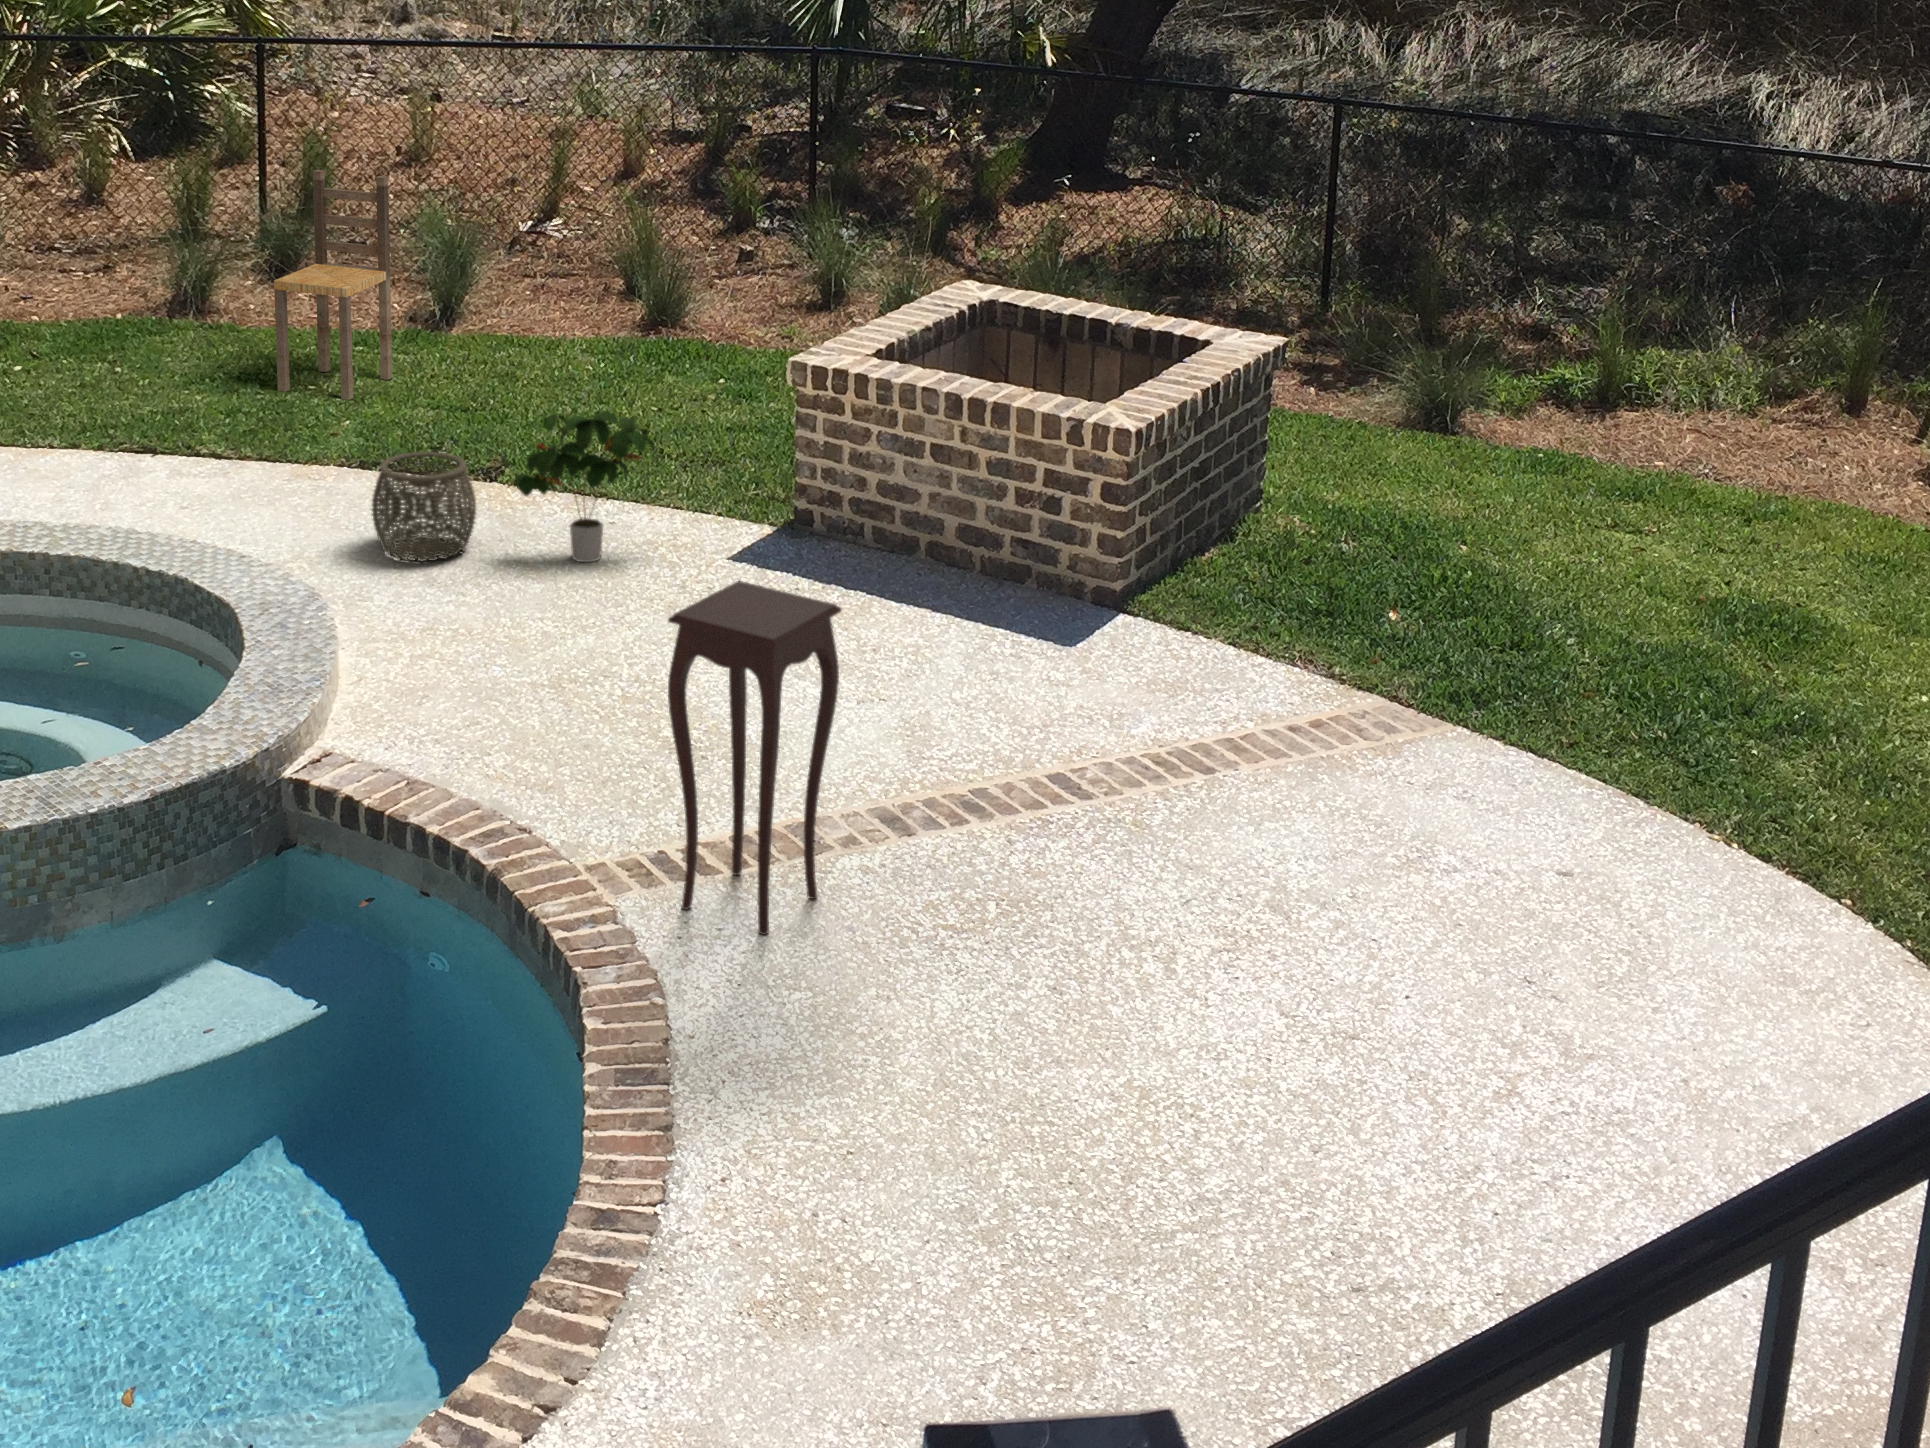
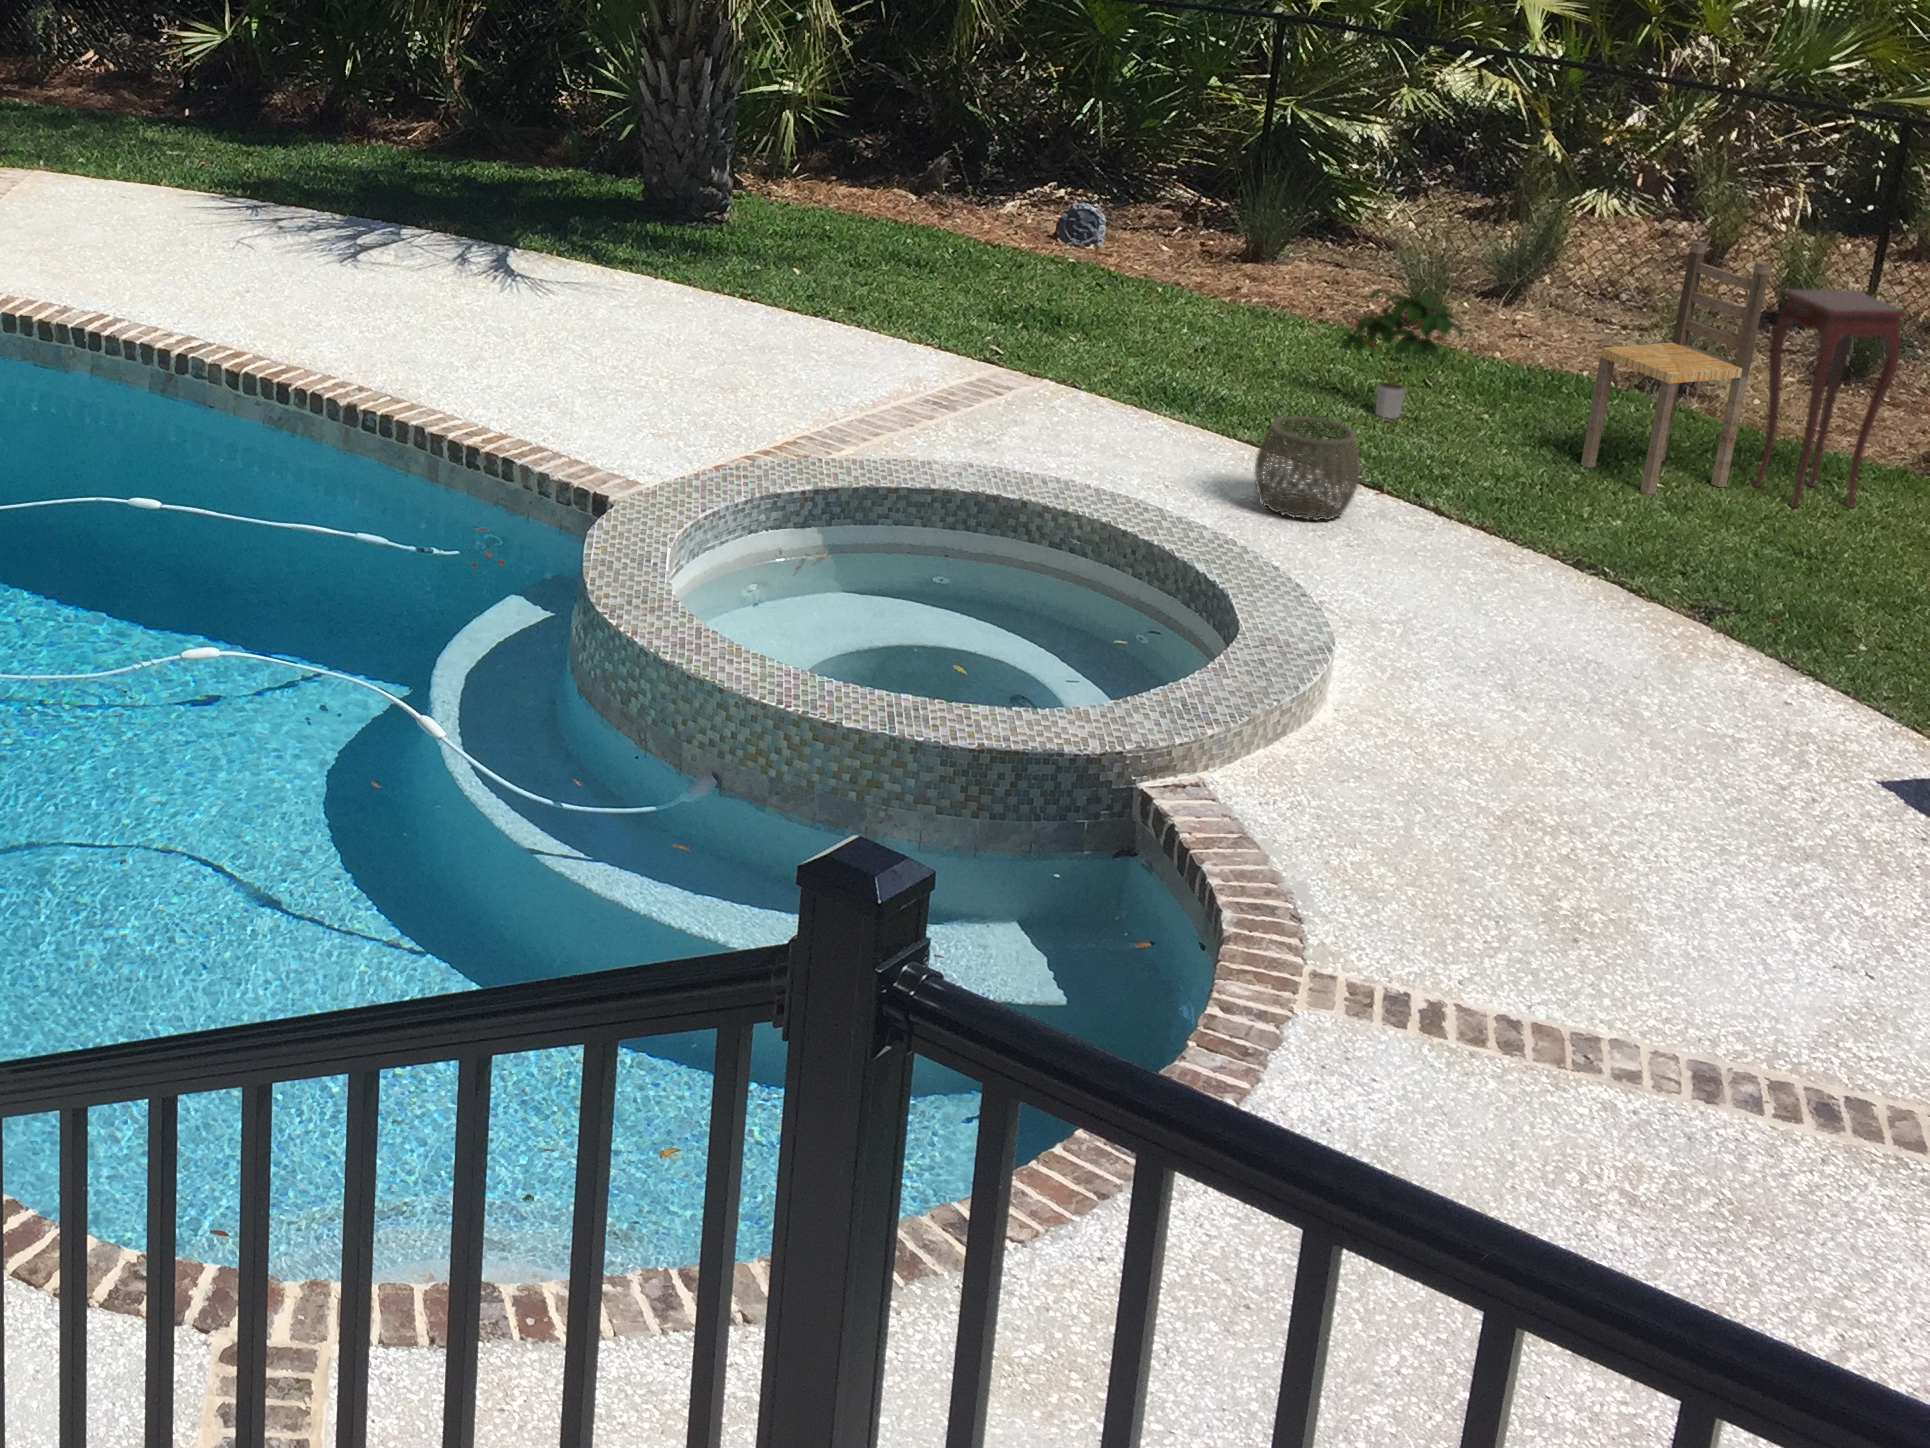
potted plant: present [513,411,656,563] -> present [1342,289,1463,419]
woven basket: present [372,452,476,561] -> present [1255,416,1360,520]
side table: present [668,581,841,935] -> present [1754,289,1908,508]

